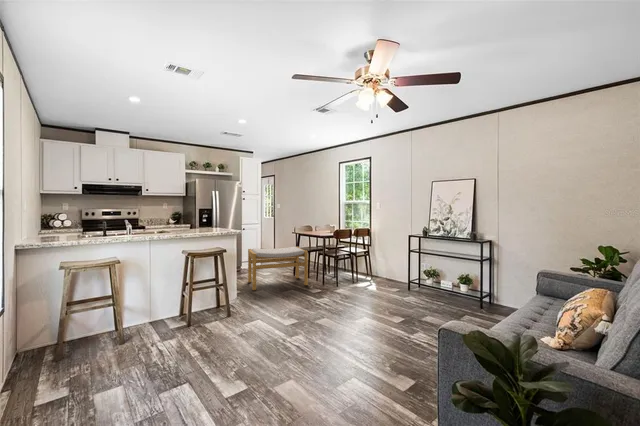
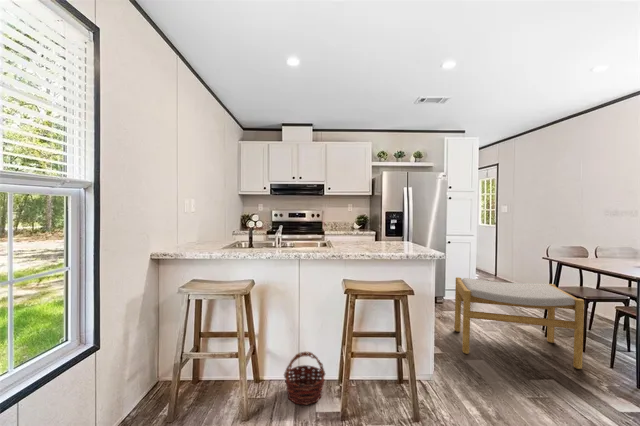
basket: none [142,298,172,330] -> present [284,352,325,405]

